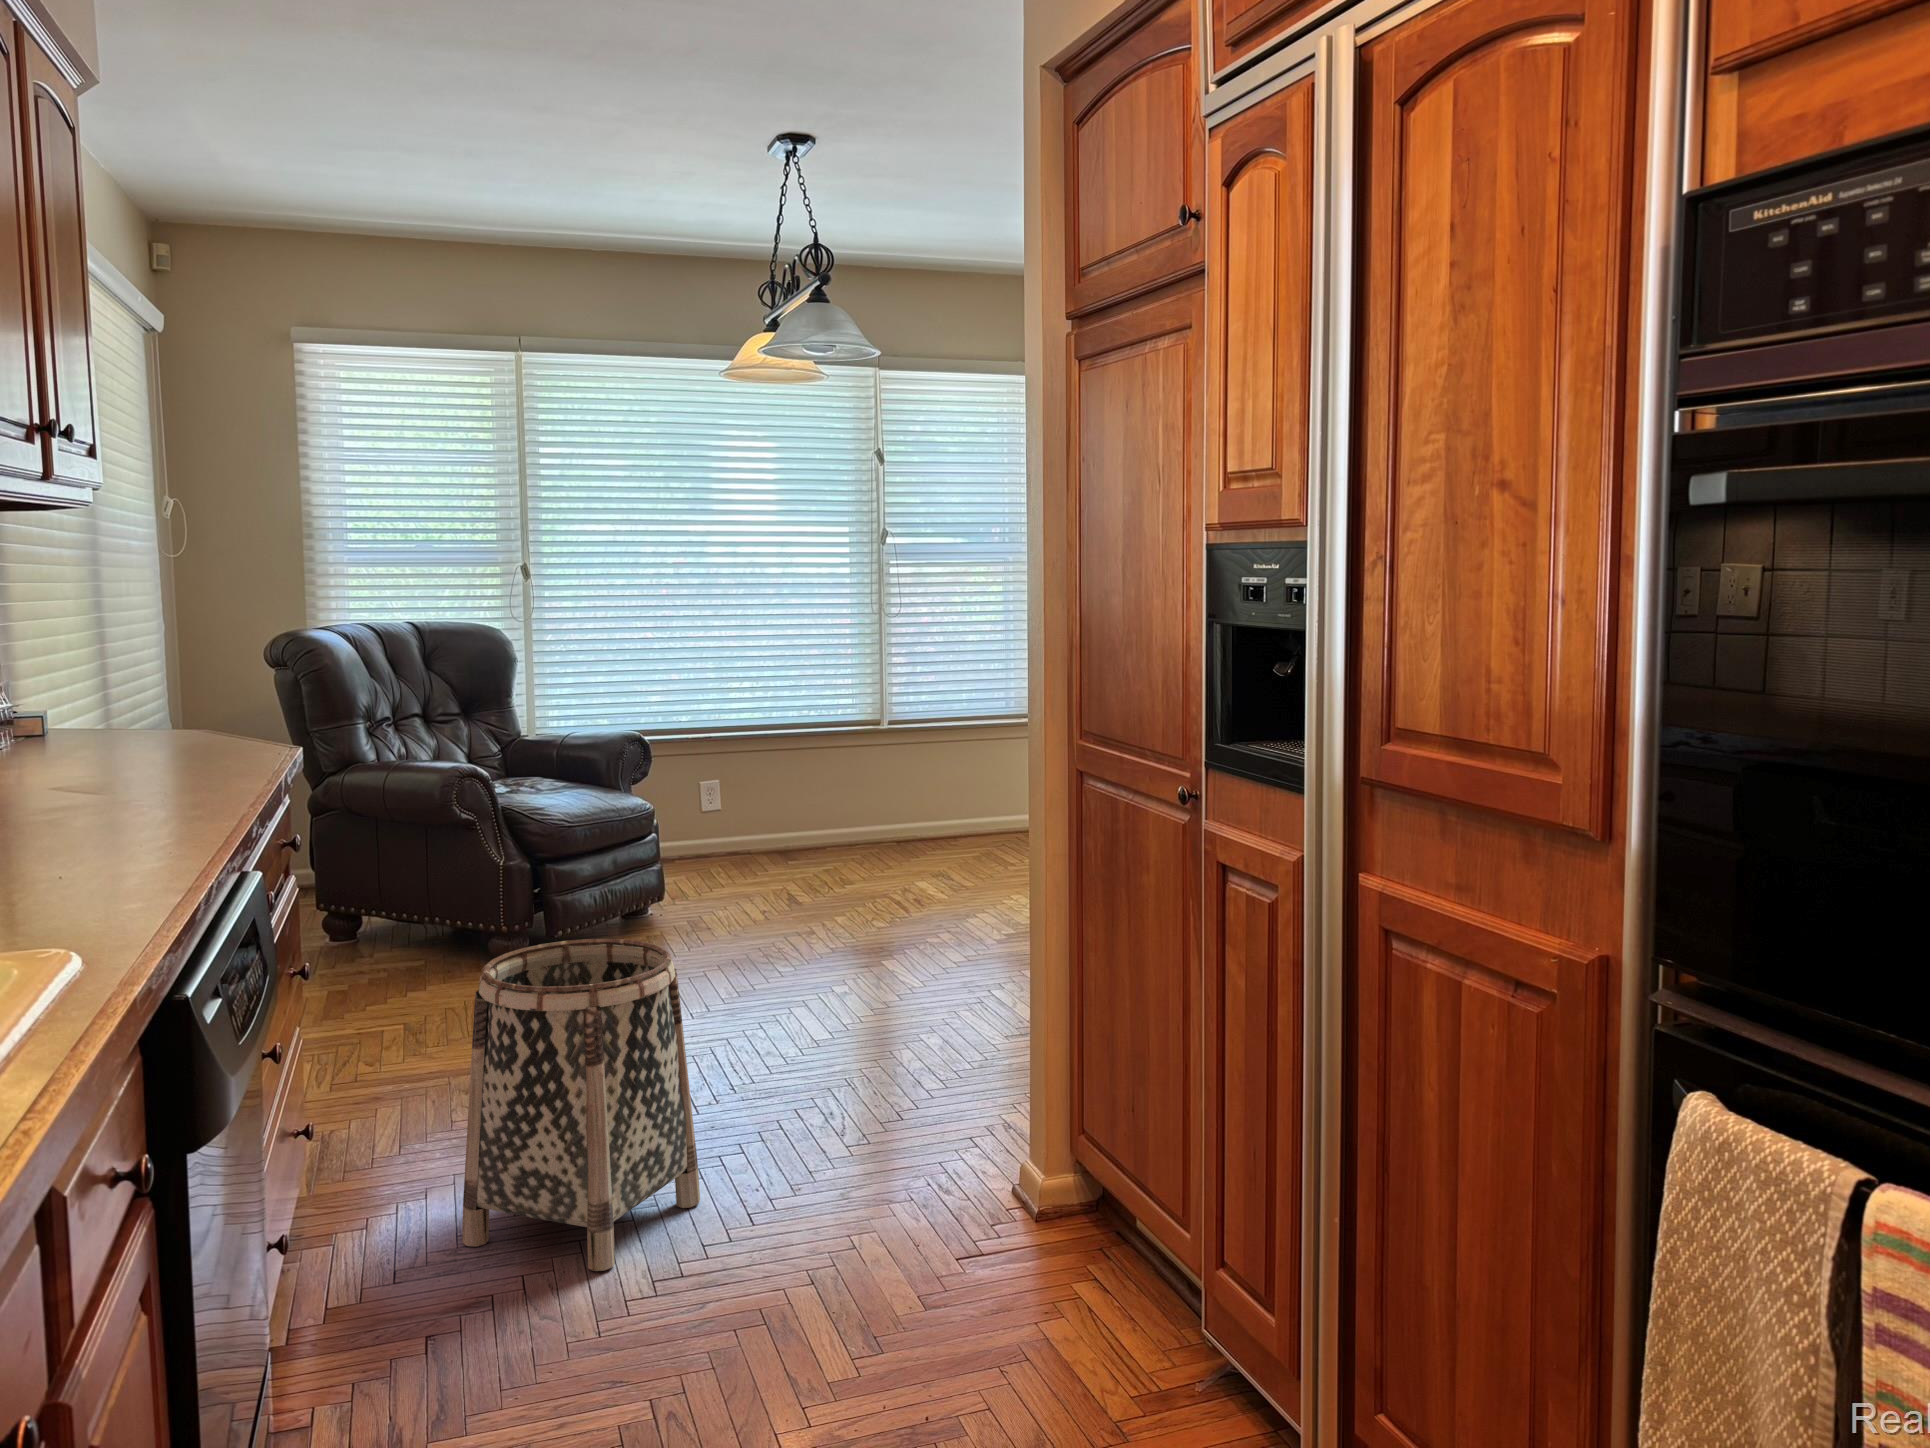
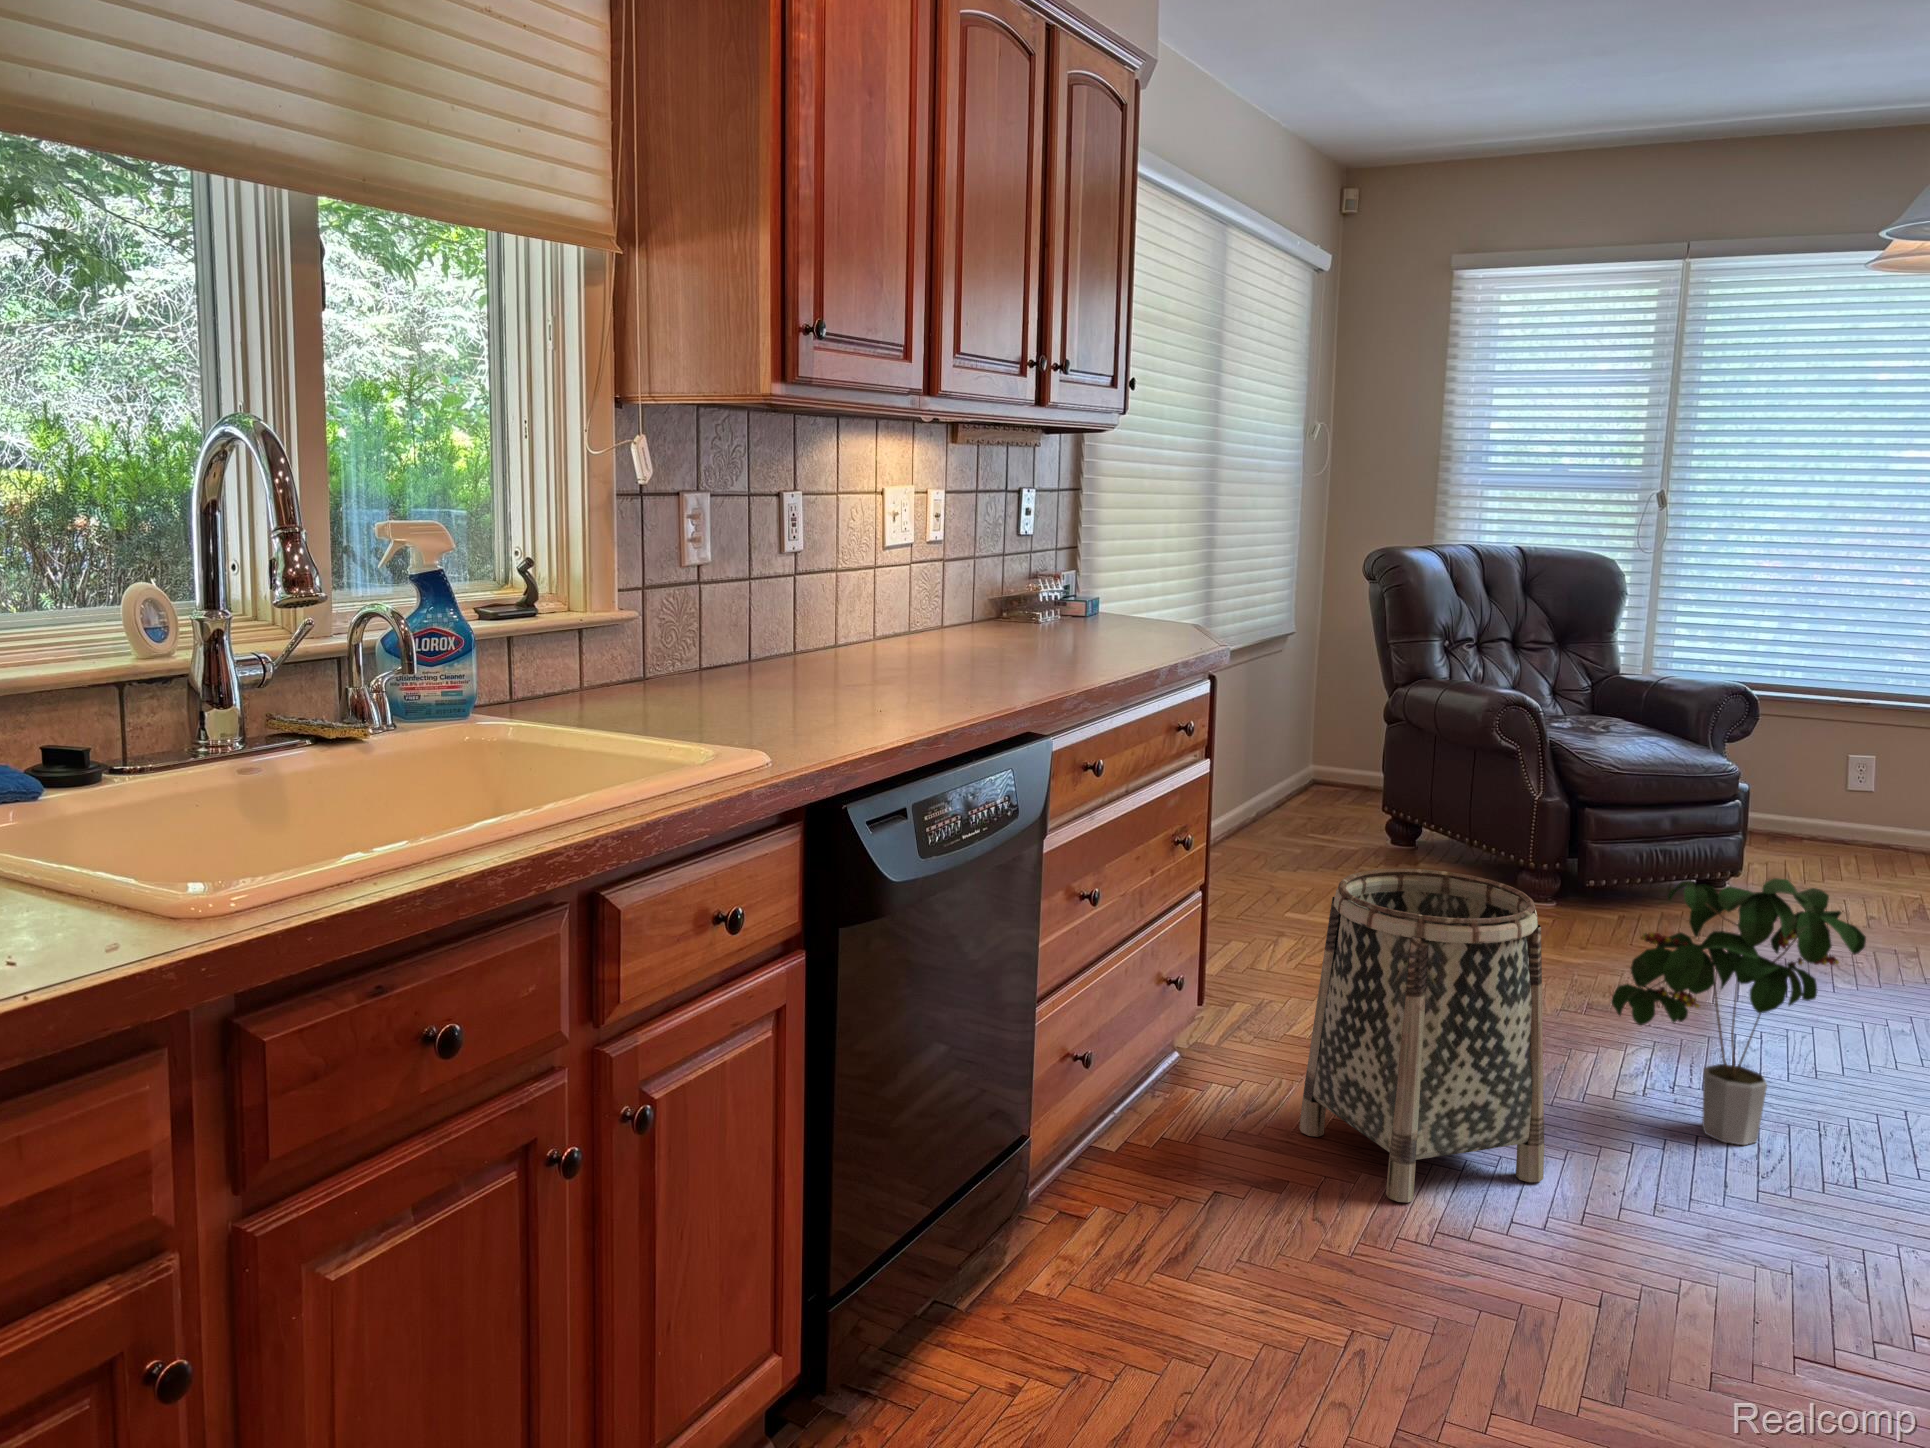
potted plant: none [705,885,863,1117] -> present [1611,878,1866,1145]

